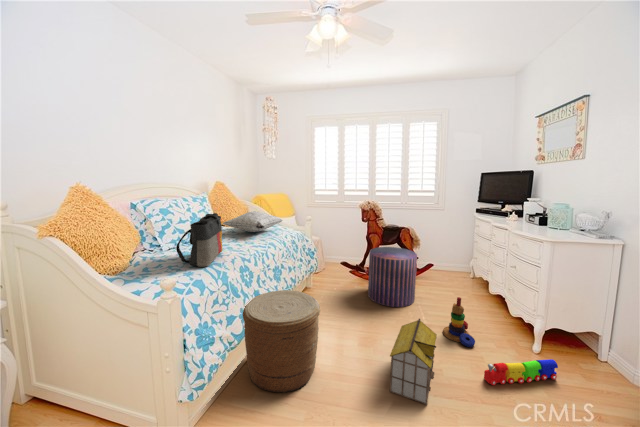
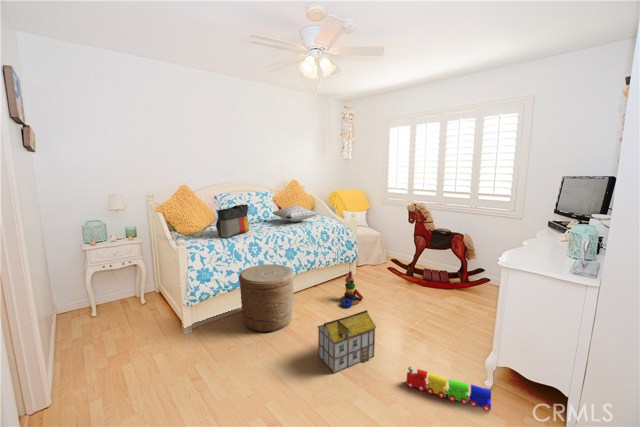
pouf: present [368,247,417,307] -> none [389,250,440,311]
stacking toy: present [443,297,475,347] -> present [340,271,363,308]

